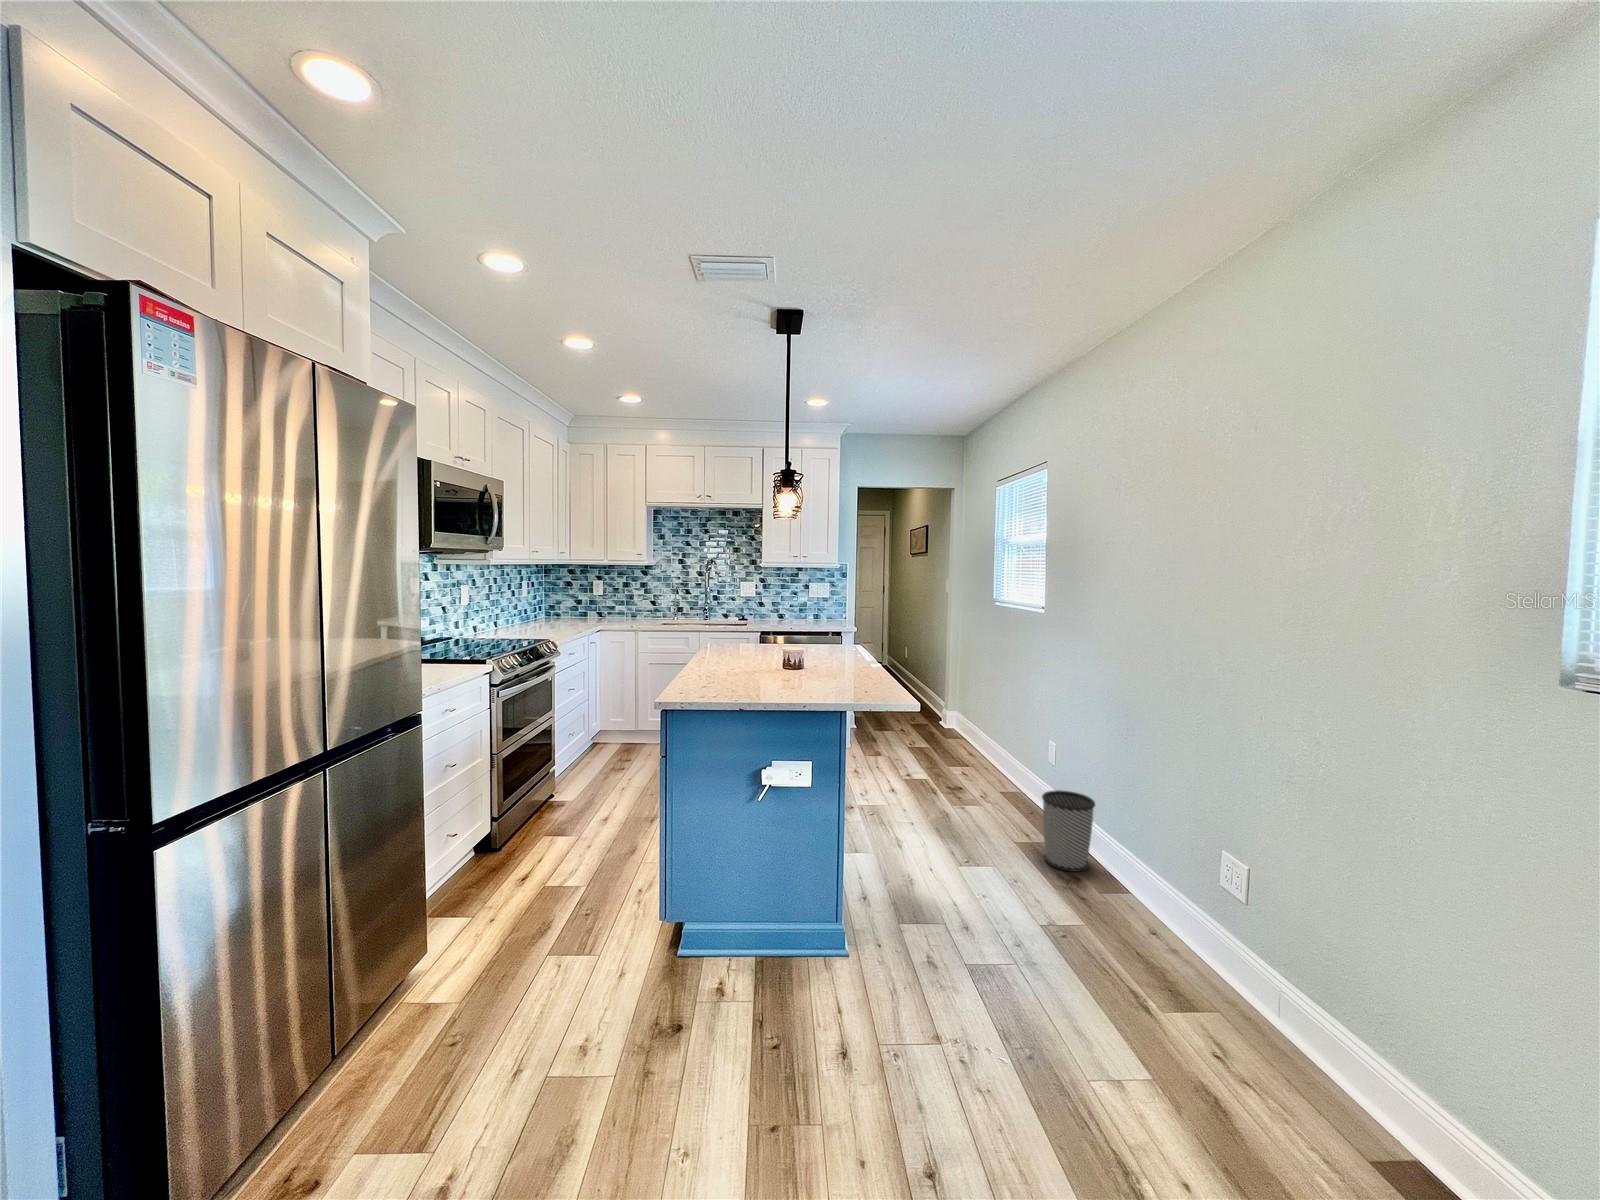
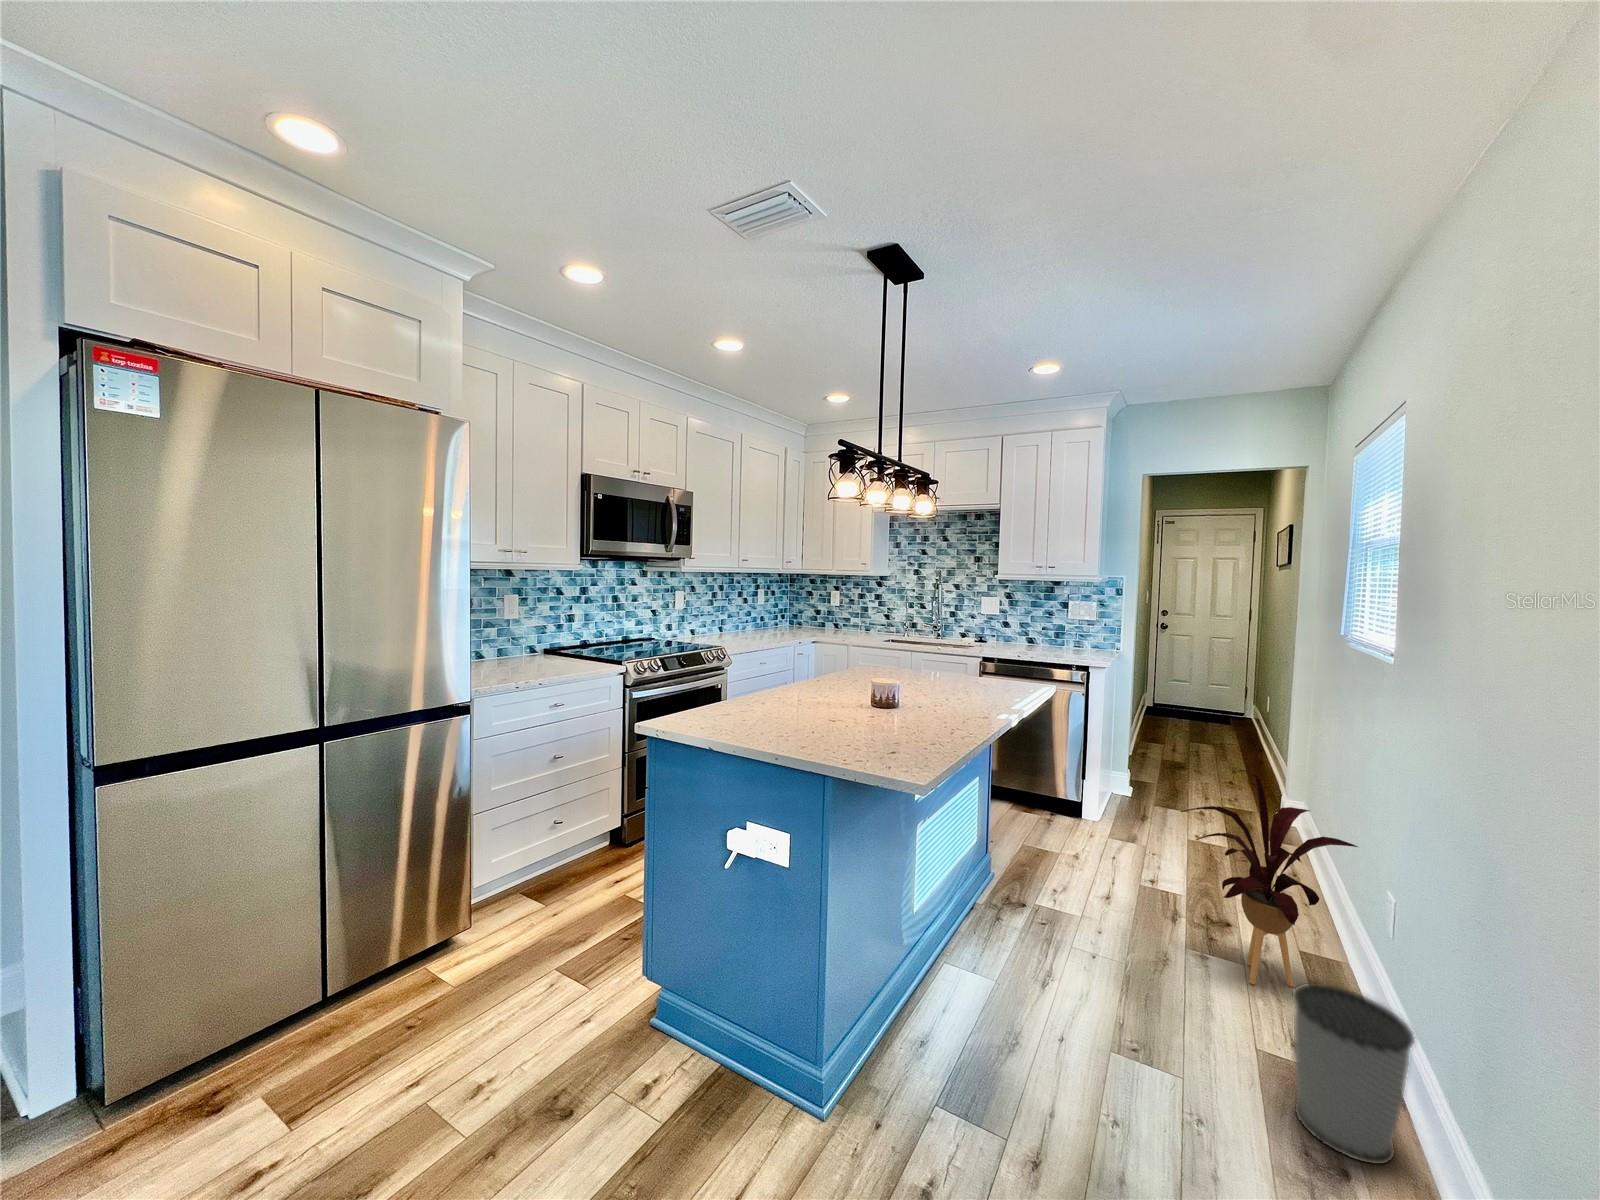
house plant: none [952,685,1038,815] -> present [1180,770,1357,987]

